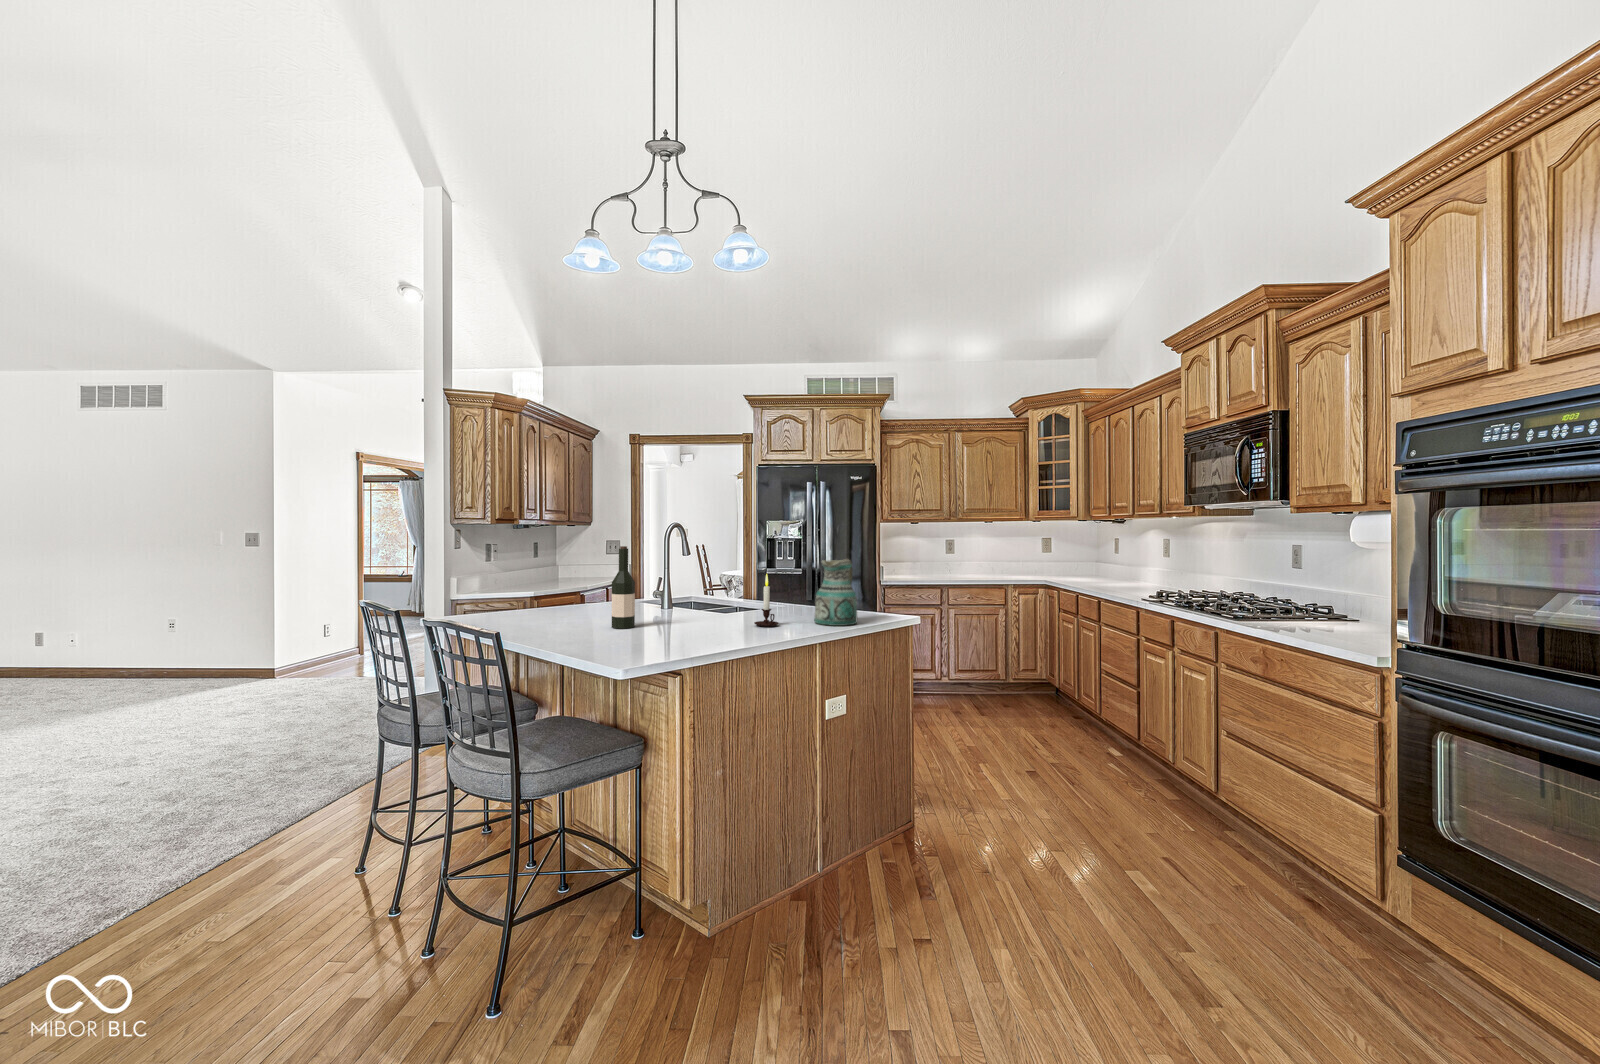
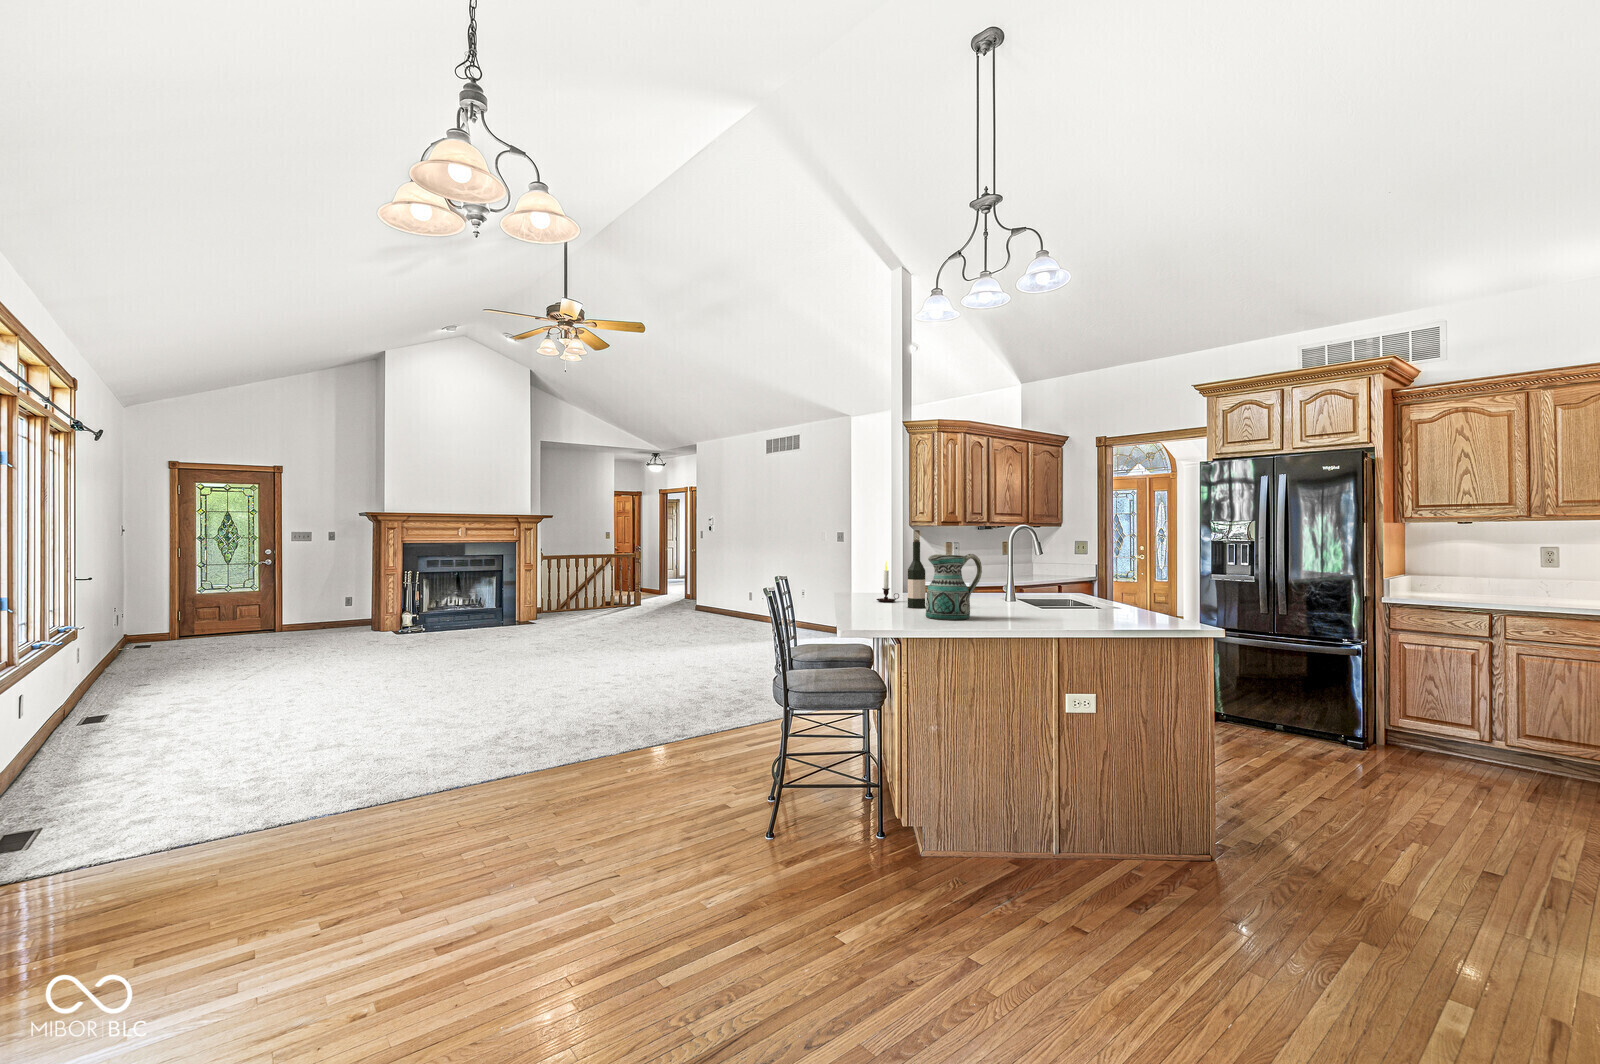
ceramic pitcher: present [814,559,857,626] -> present [926,554,982,620]
candle: present [754,574,778,627] -> present [877,561,899,602]

